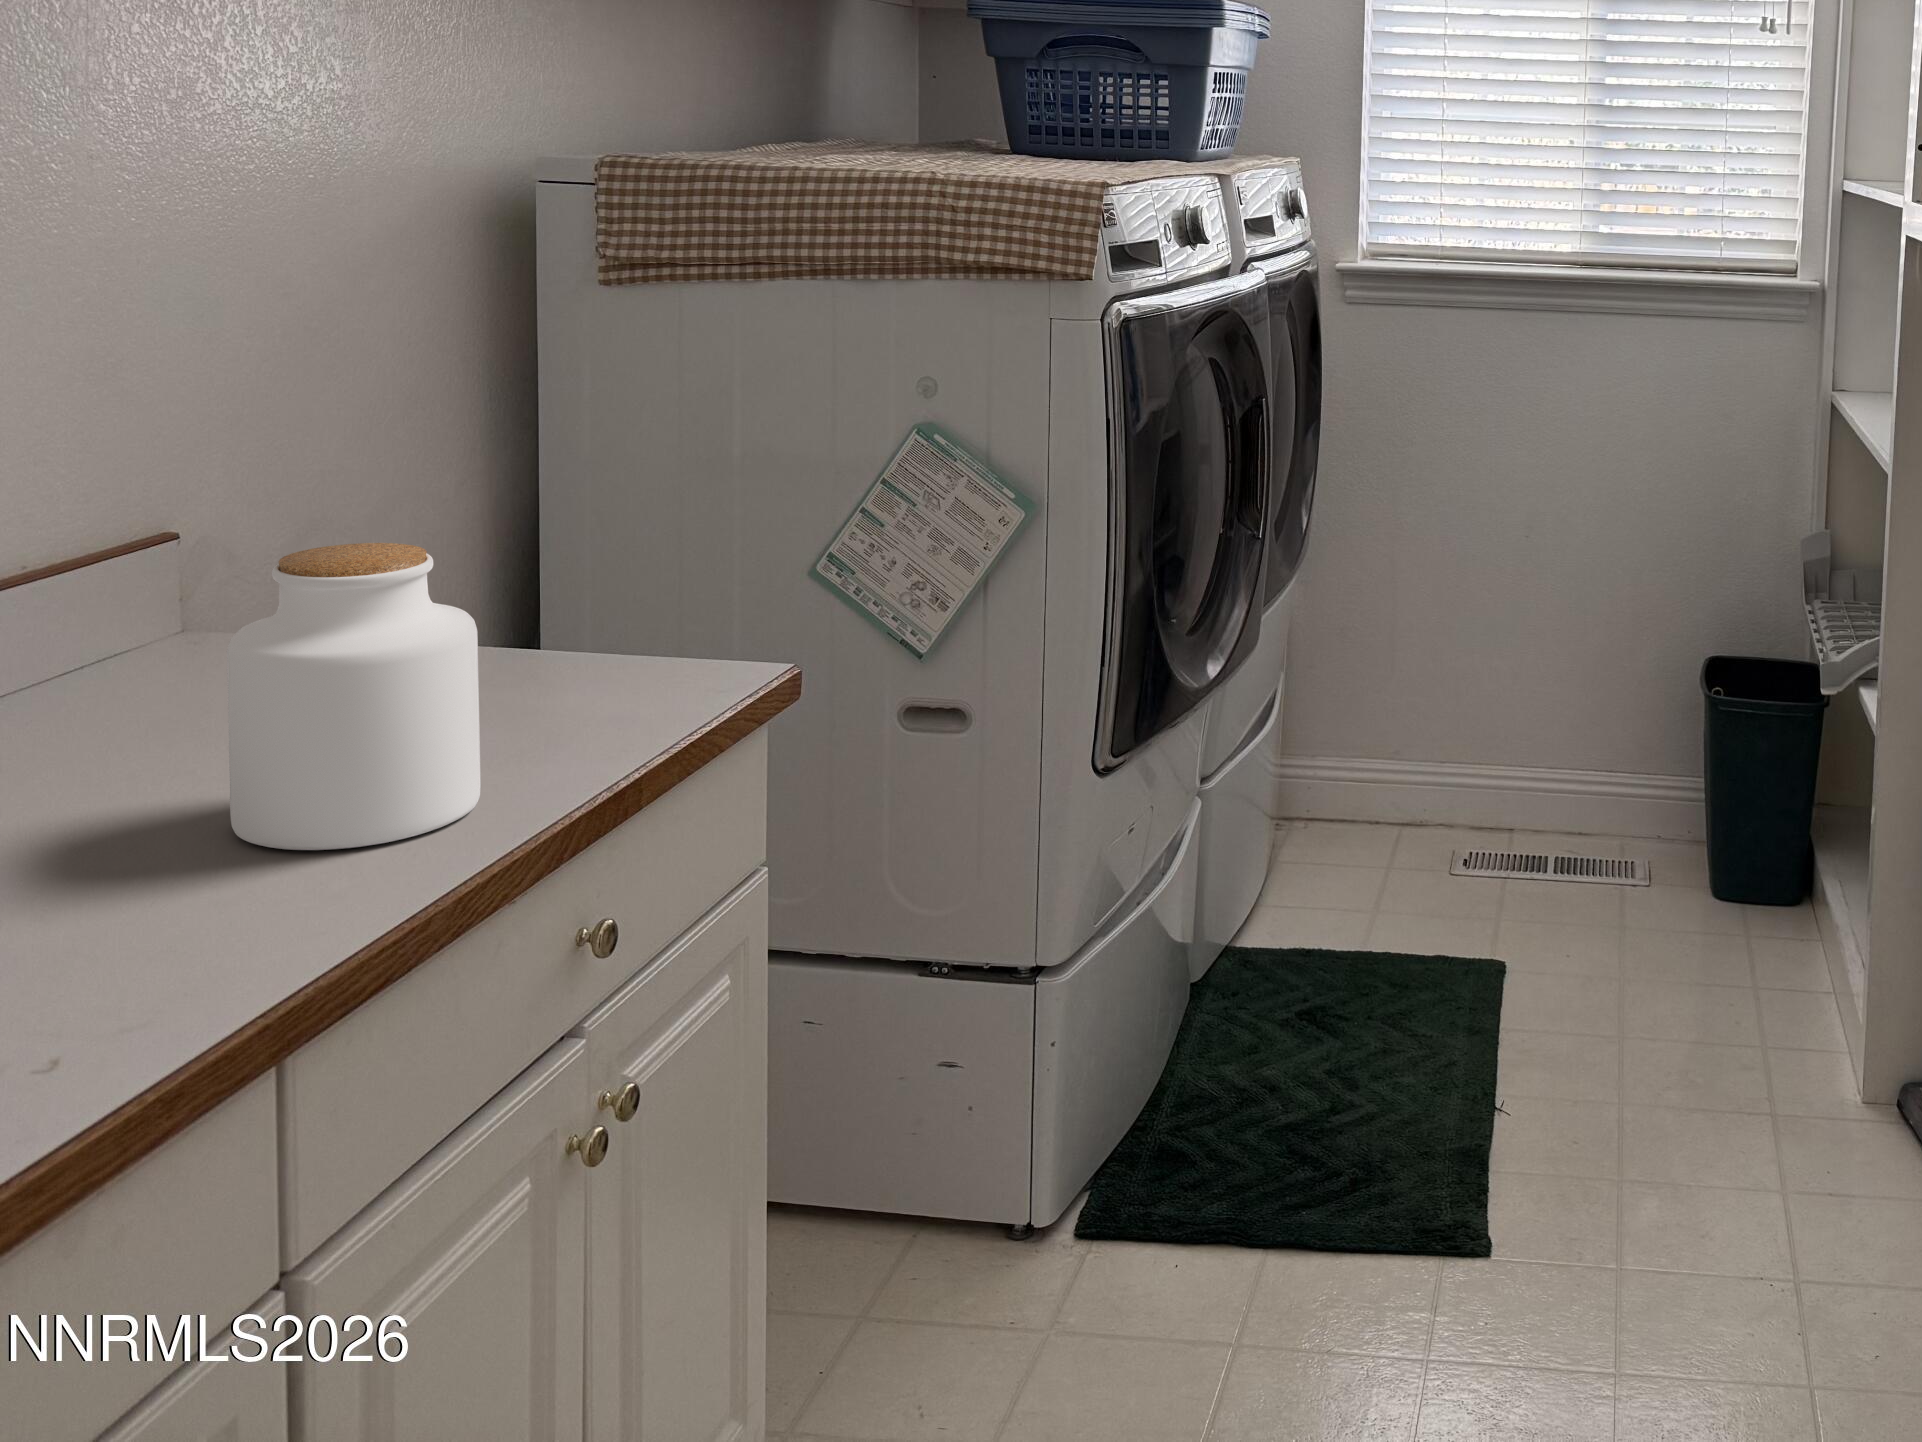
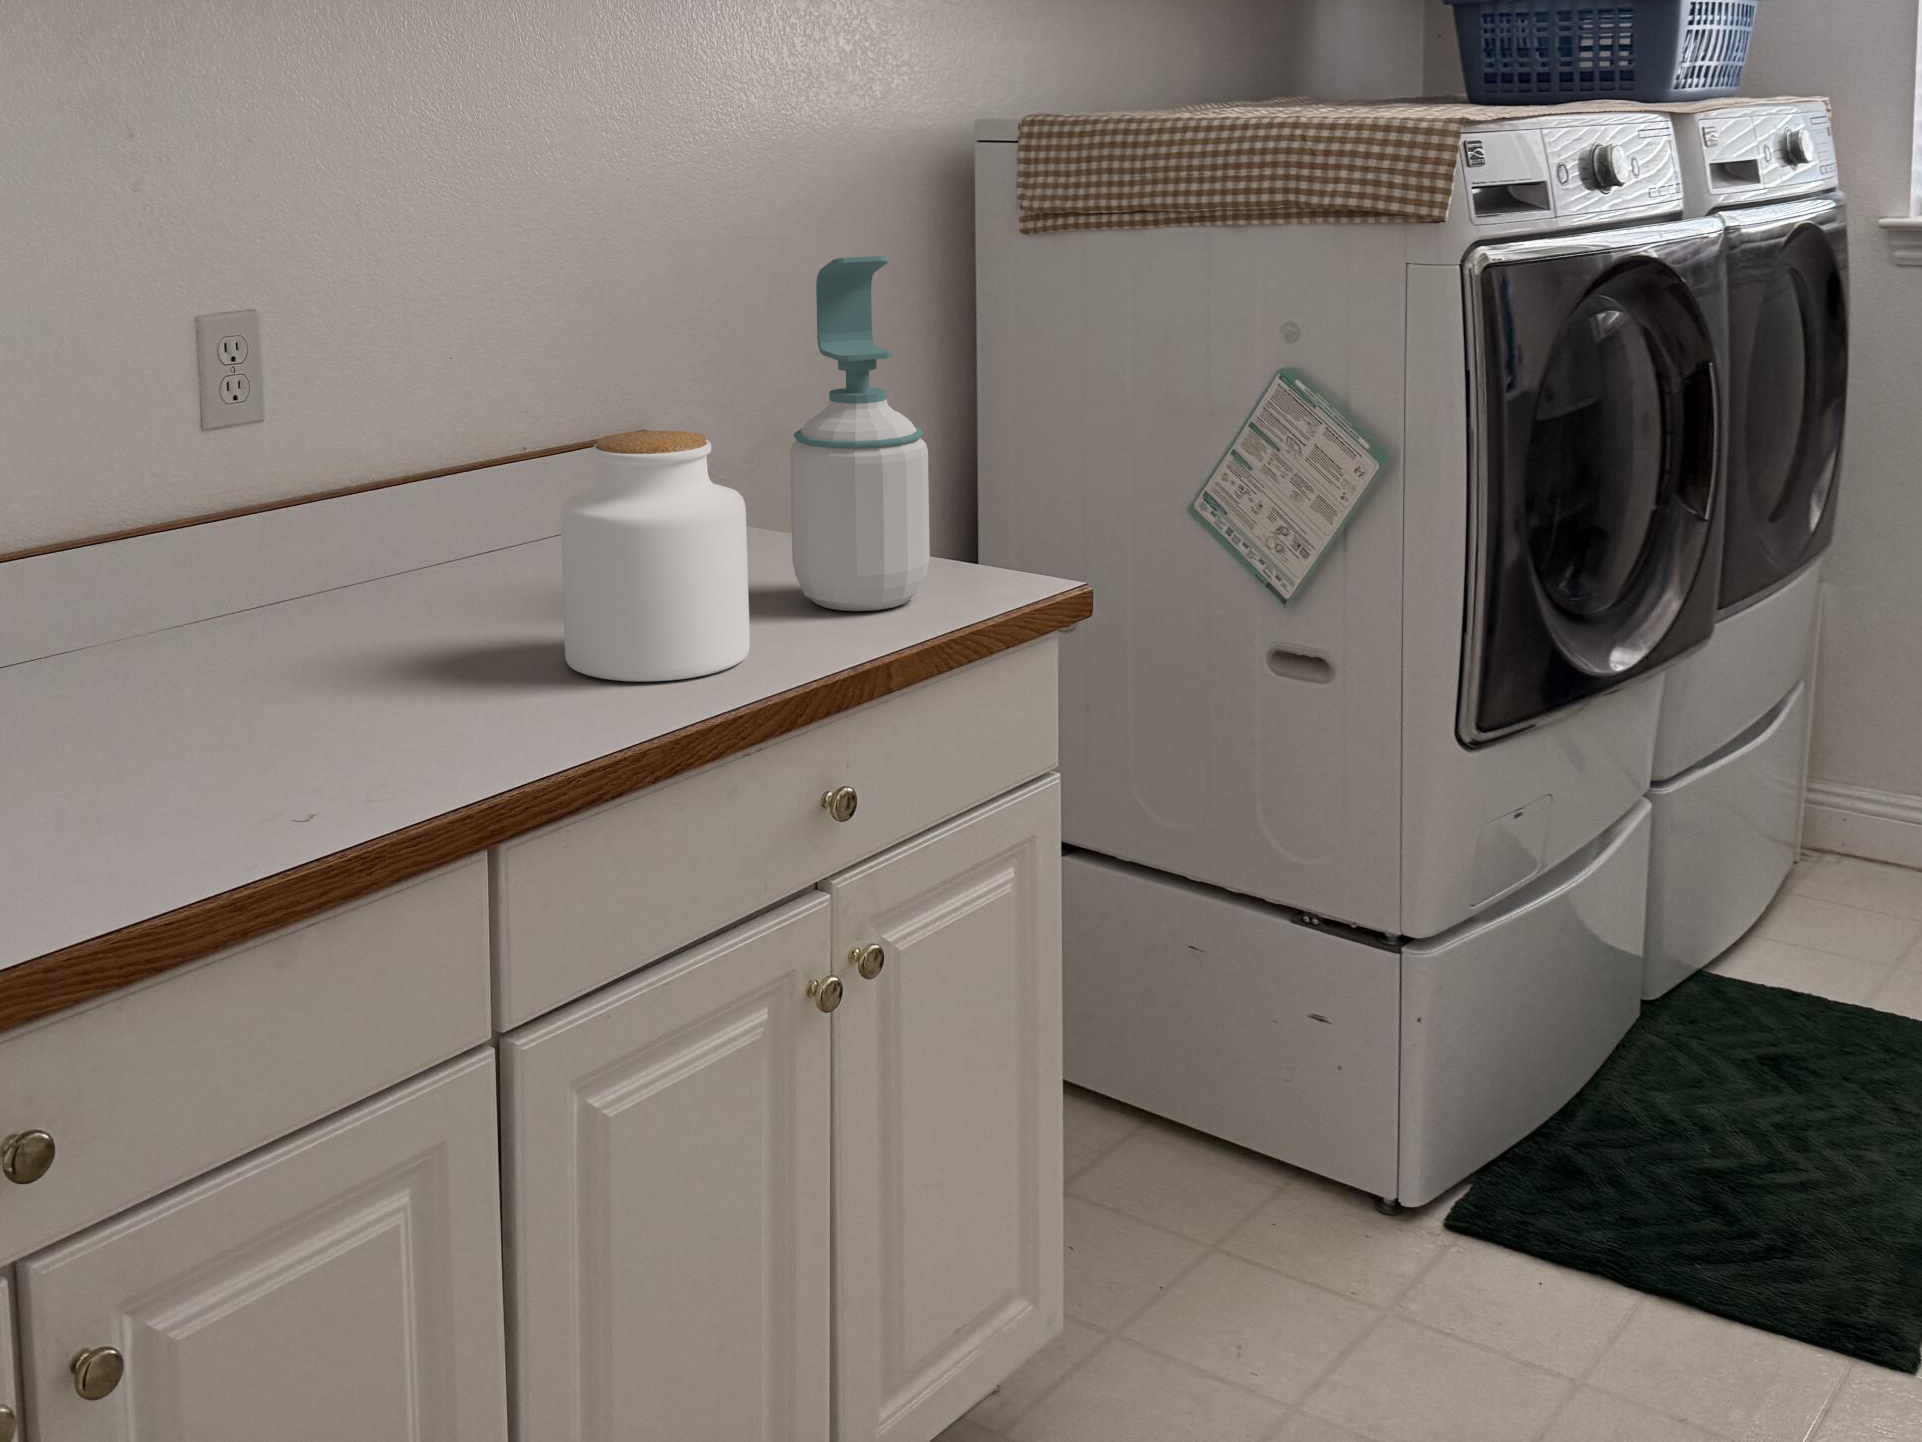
soap bottle: none [473,329,642,727] -> present [790,256,930,611]

